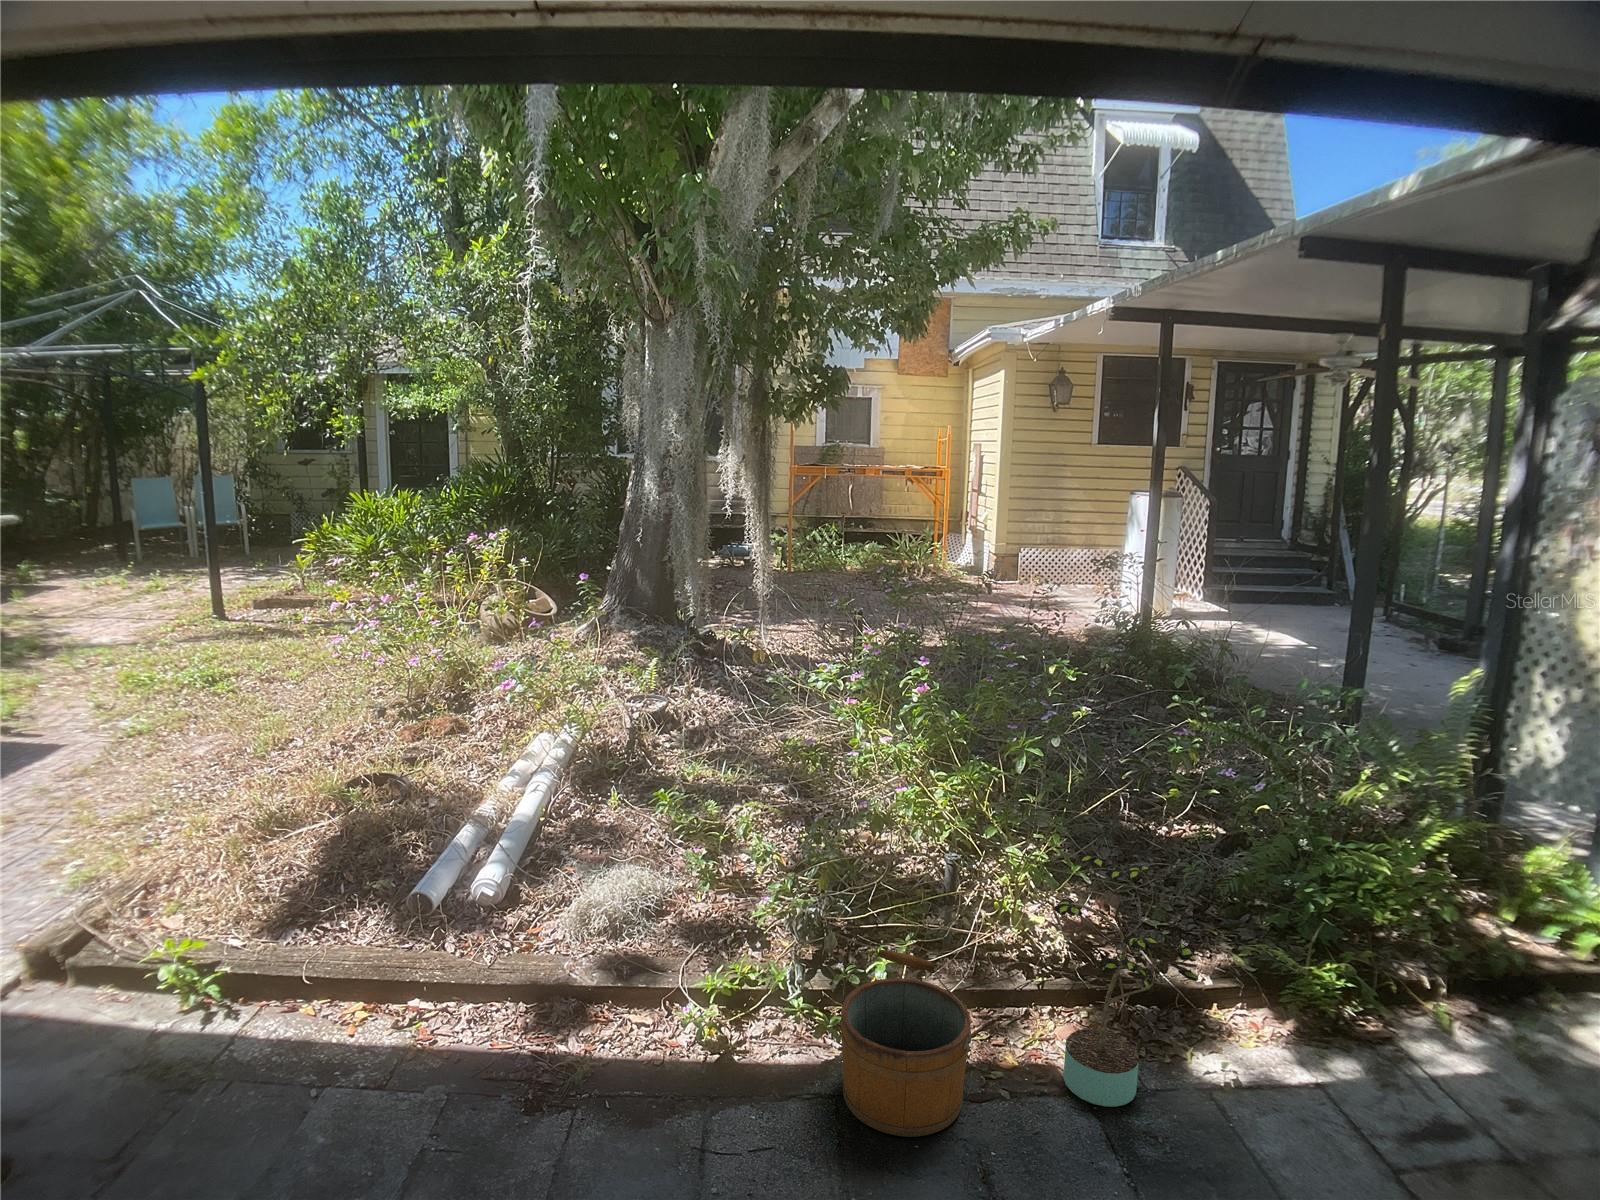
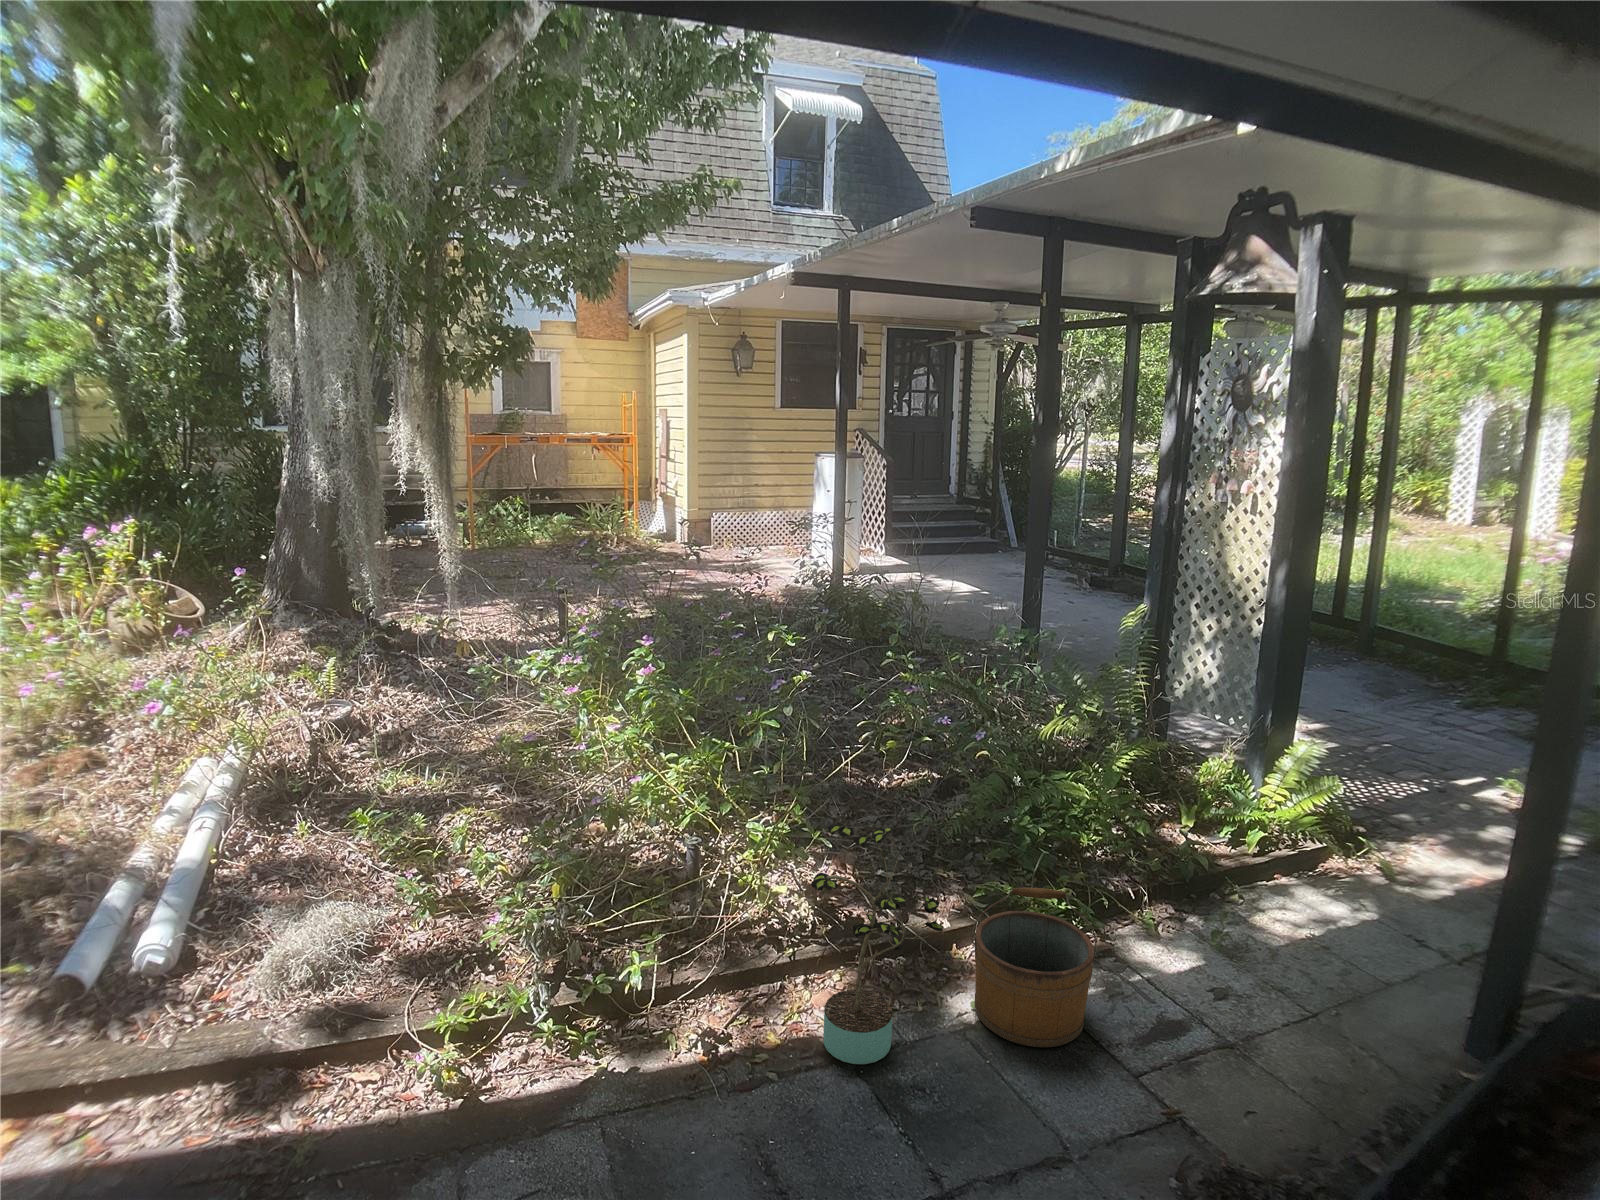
bucket: present [841,950,972,1137] -> present [971,888,1097,1047]

